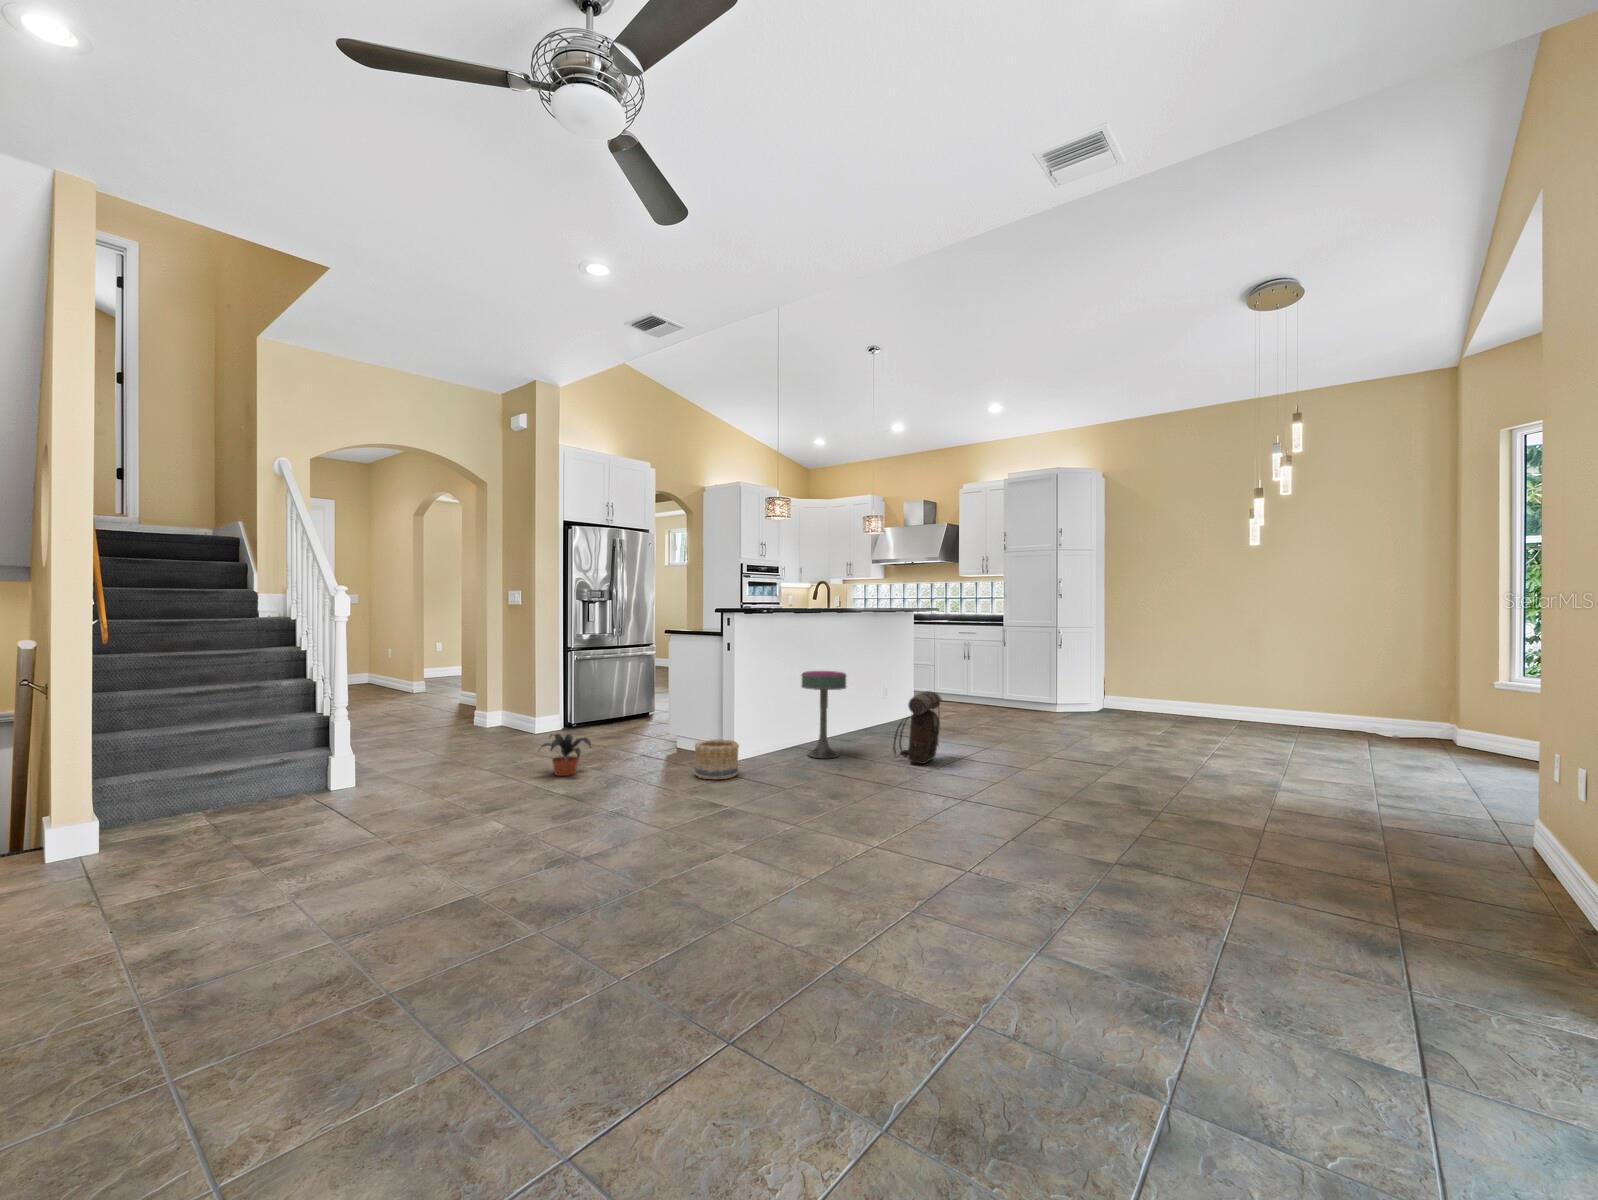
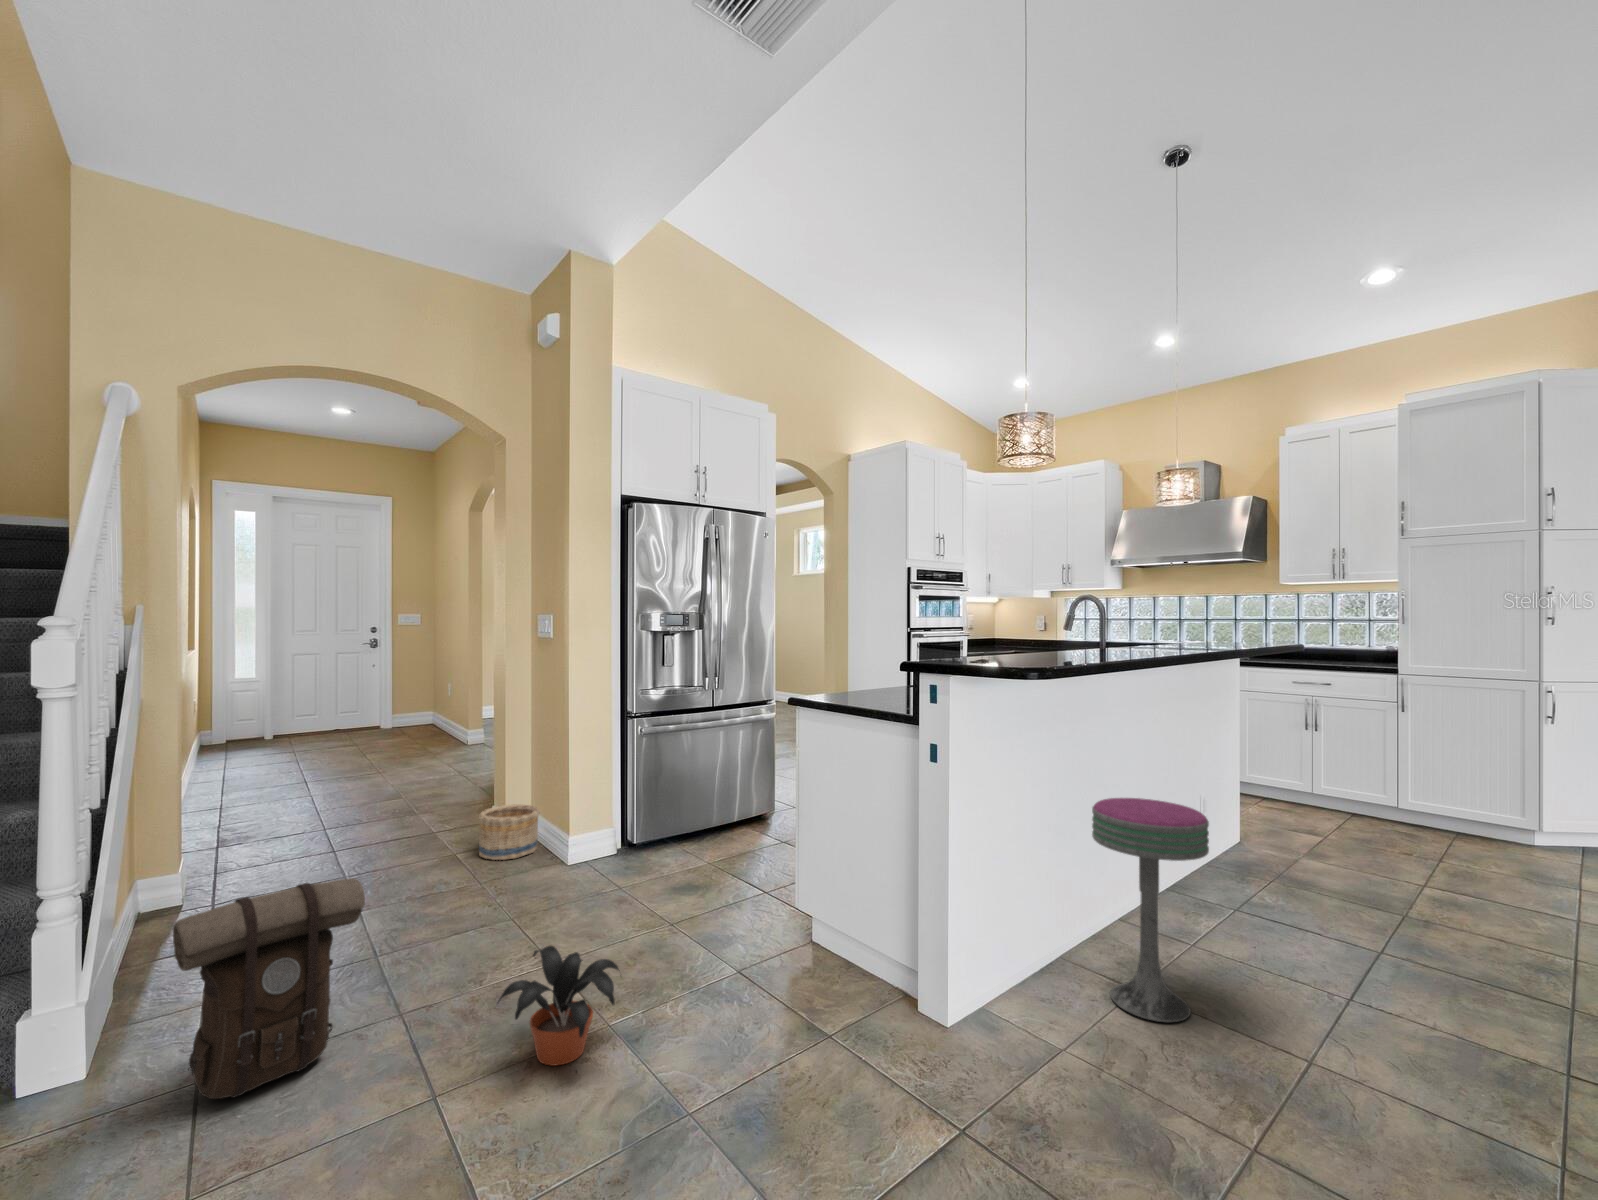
backpack: present [893,691,942,764] -> present [173,878,365,1099]
basket: present [695,739,739,779] -> present [479,805,539,860]

